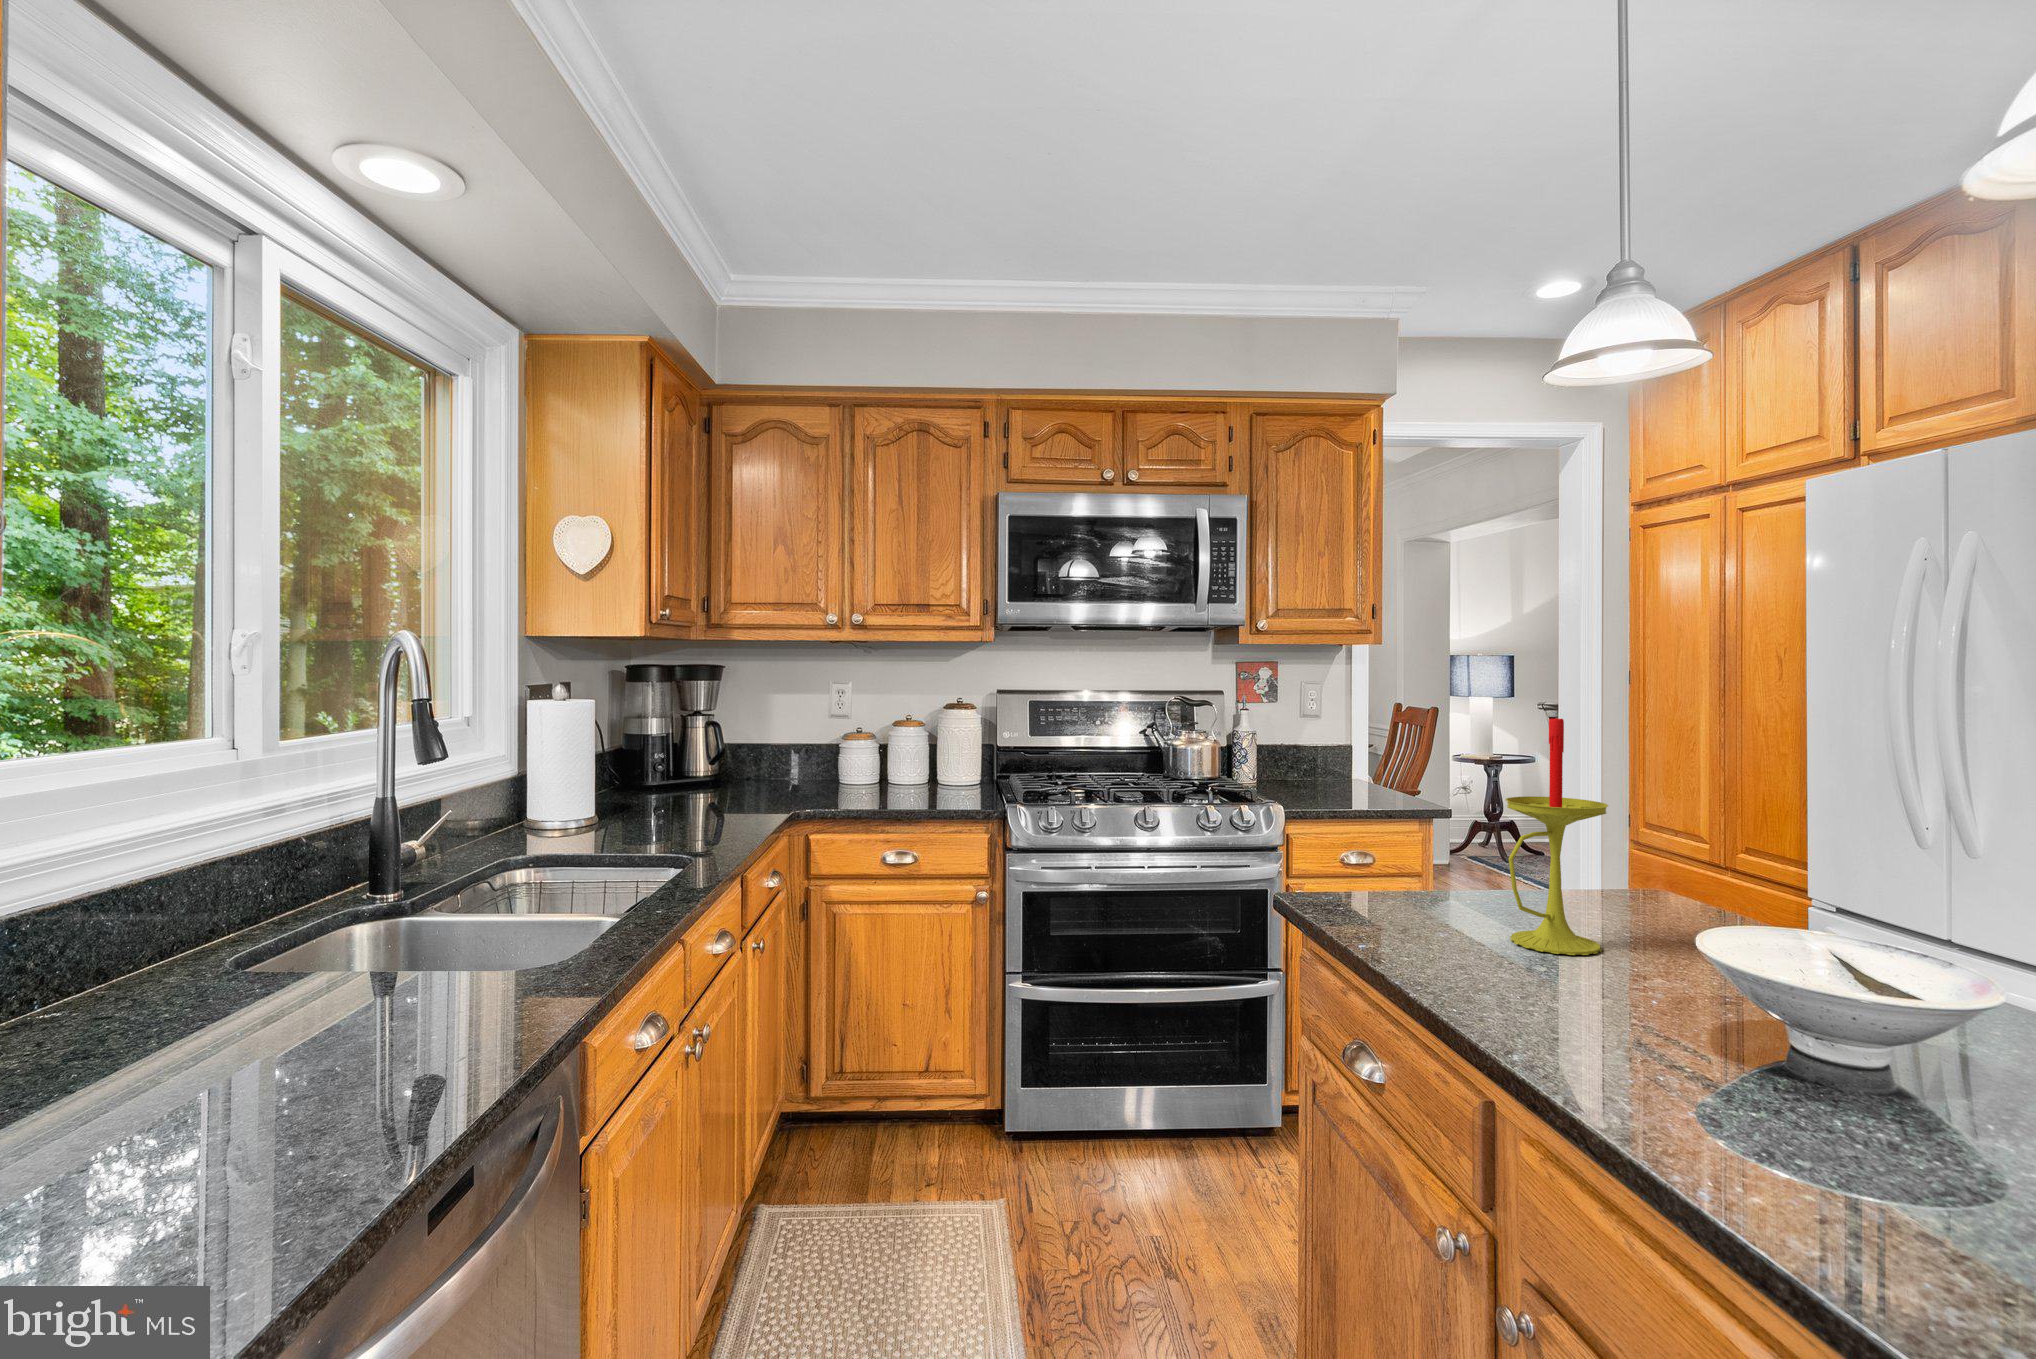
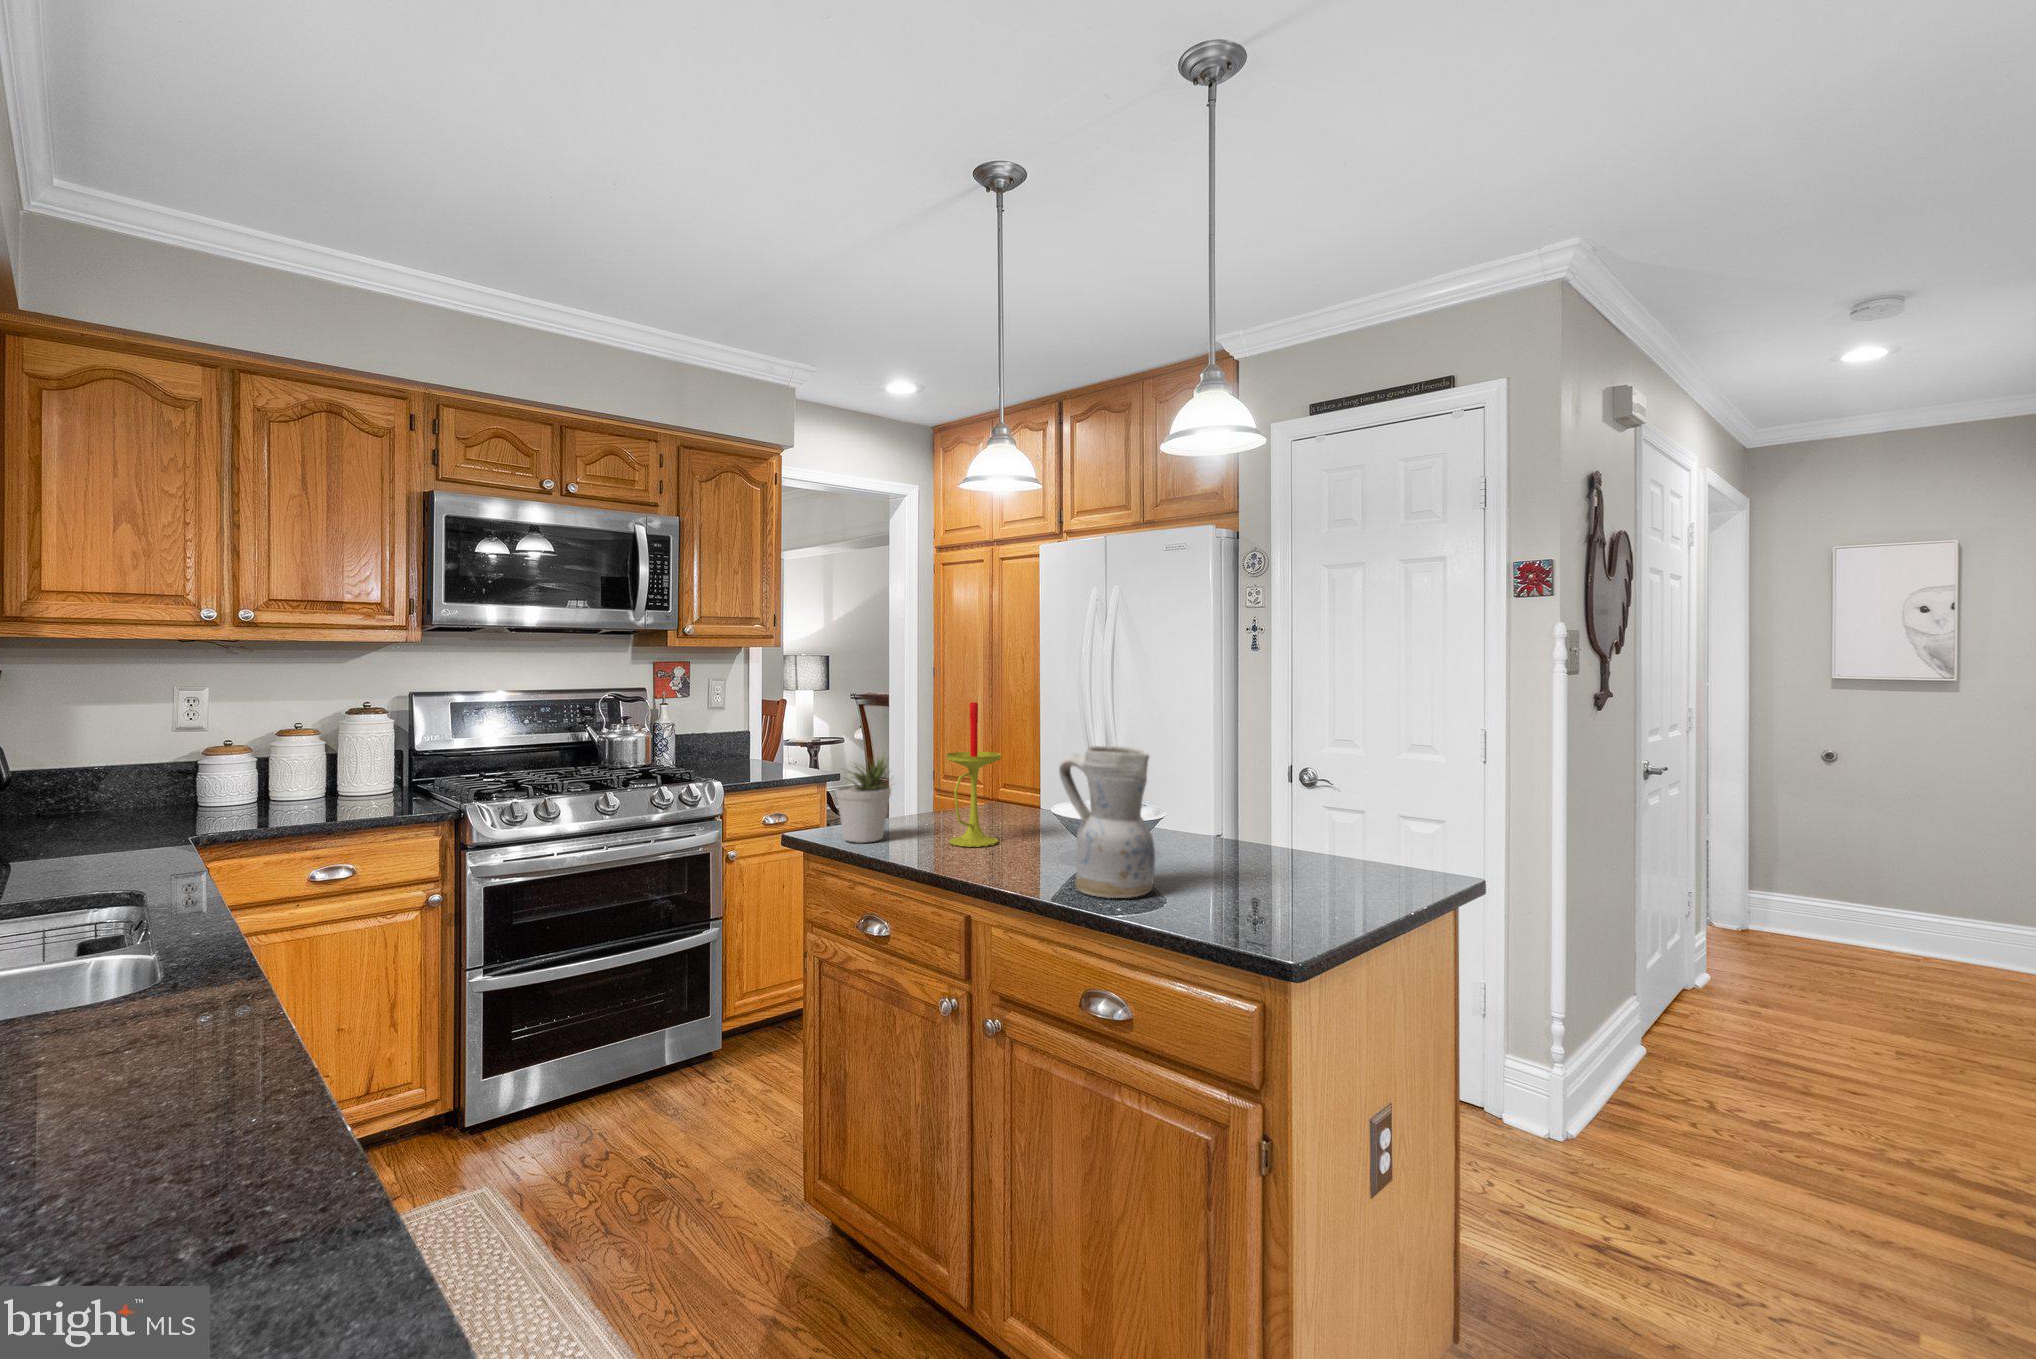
potted plant: none [1339,786,1430,916] -> present [835,757,891,843]
ceramic pitcher: none [1652,810,1883,1133] -> present [1059,746,1155,898]

